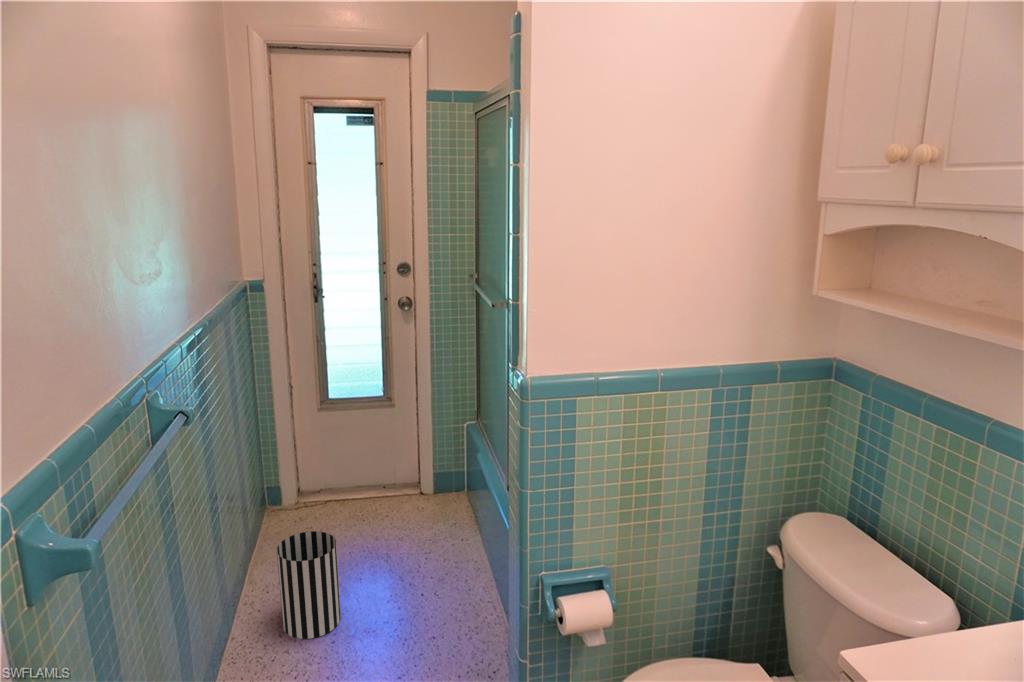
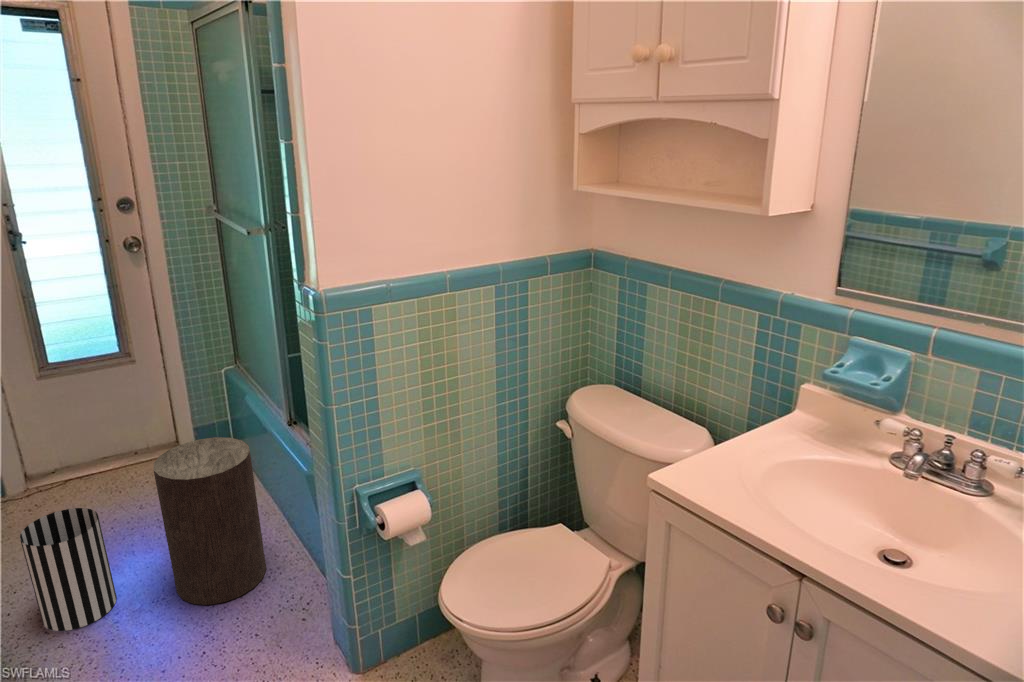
stool: none [382,490,466,649] -> present [154,437,266,605]

